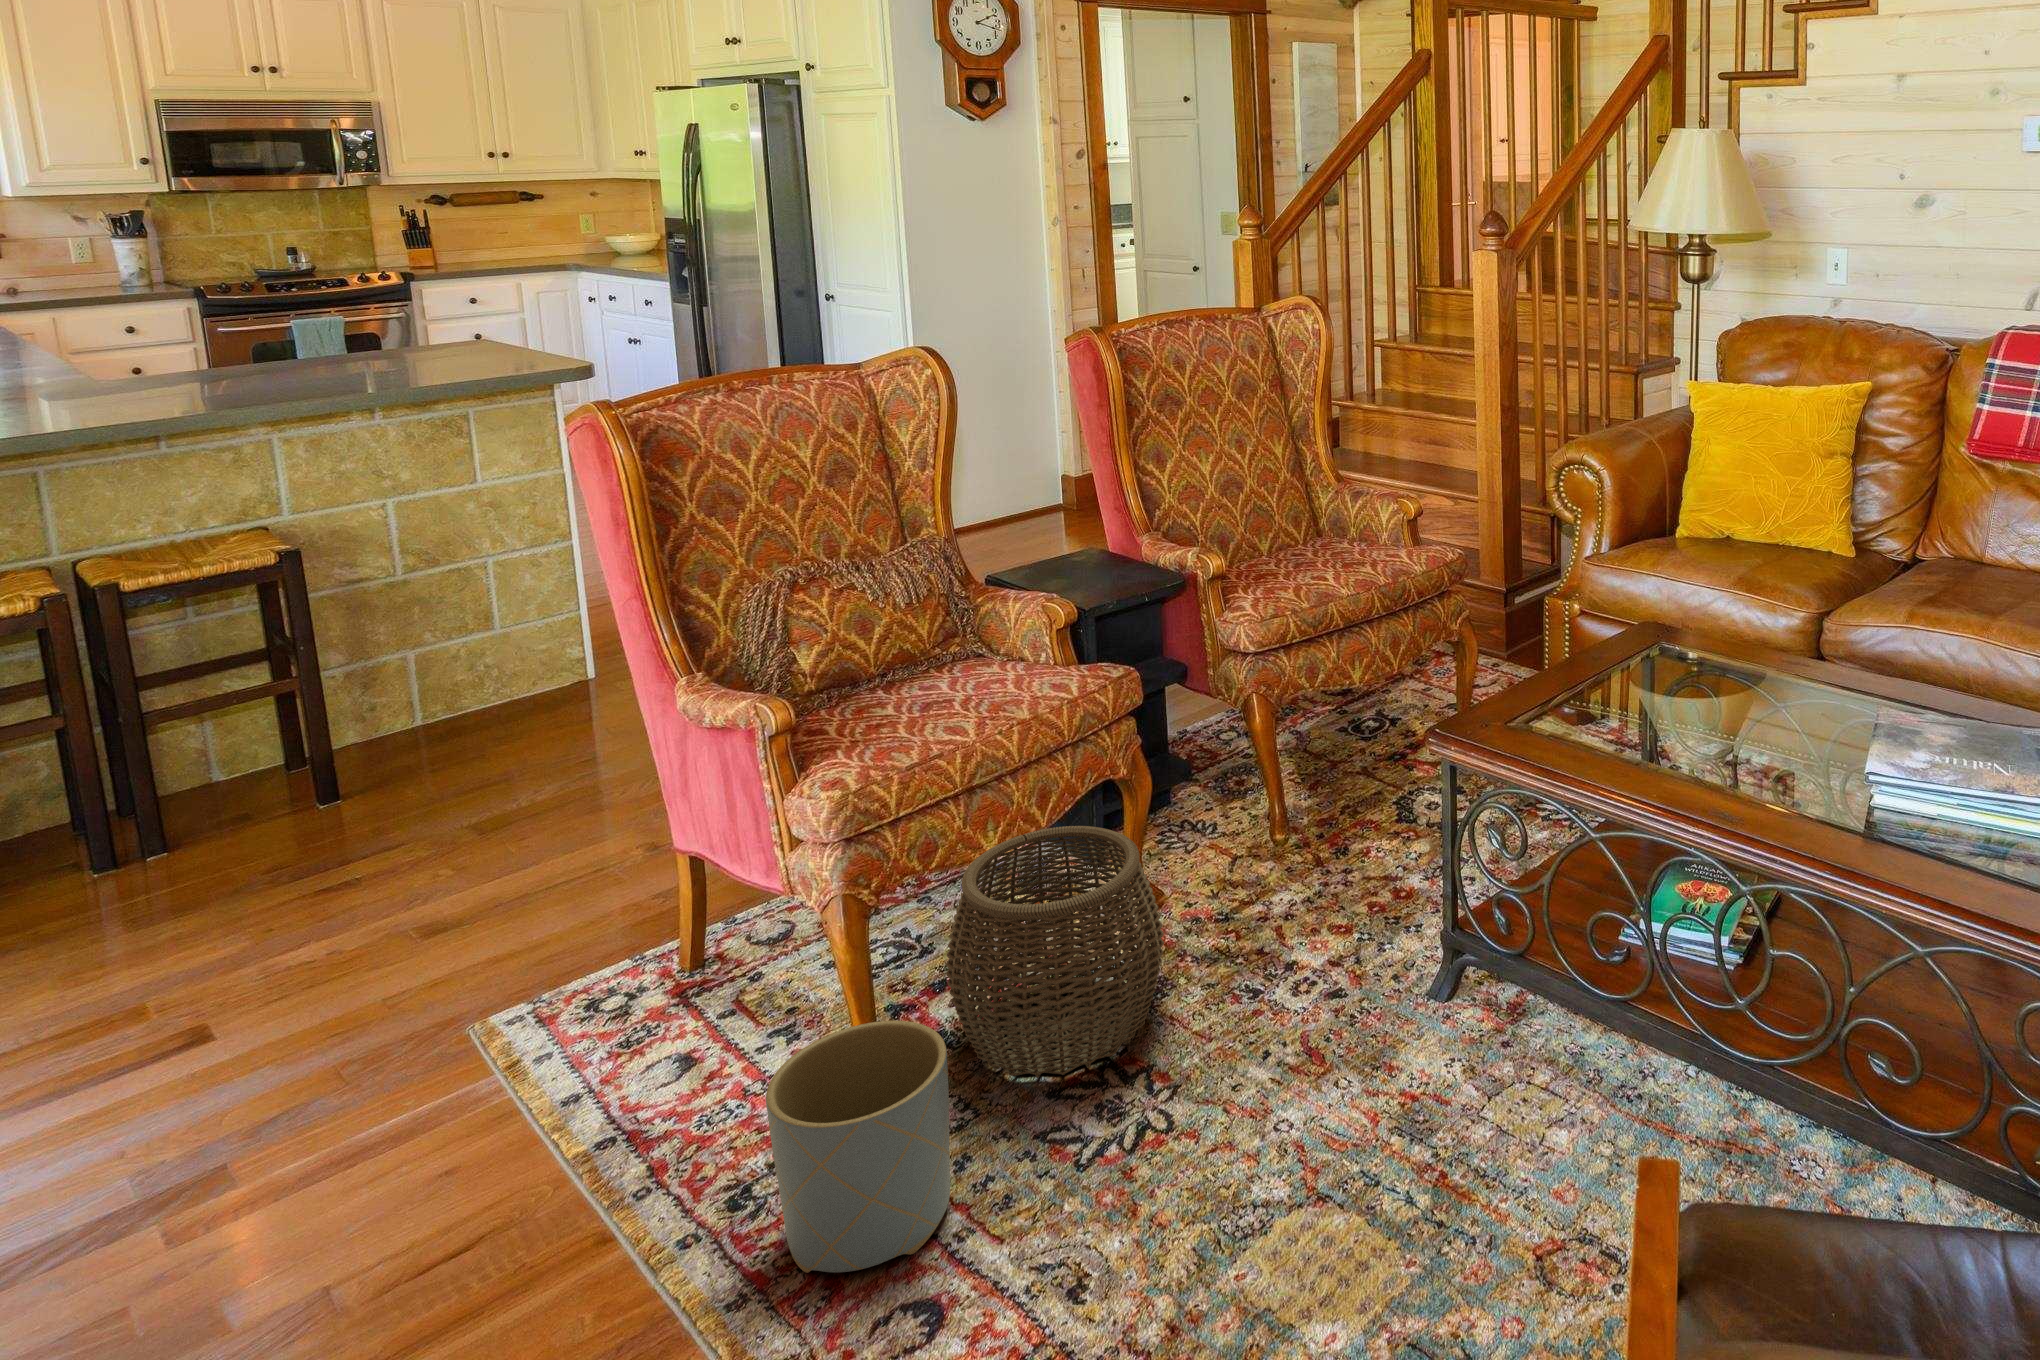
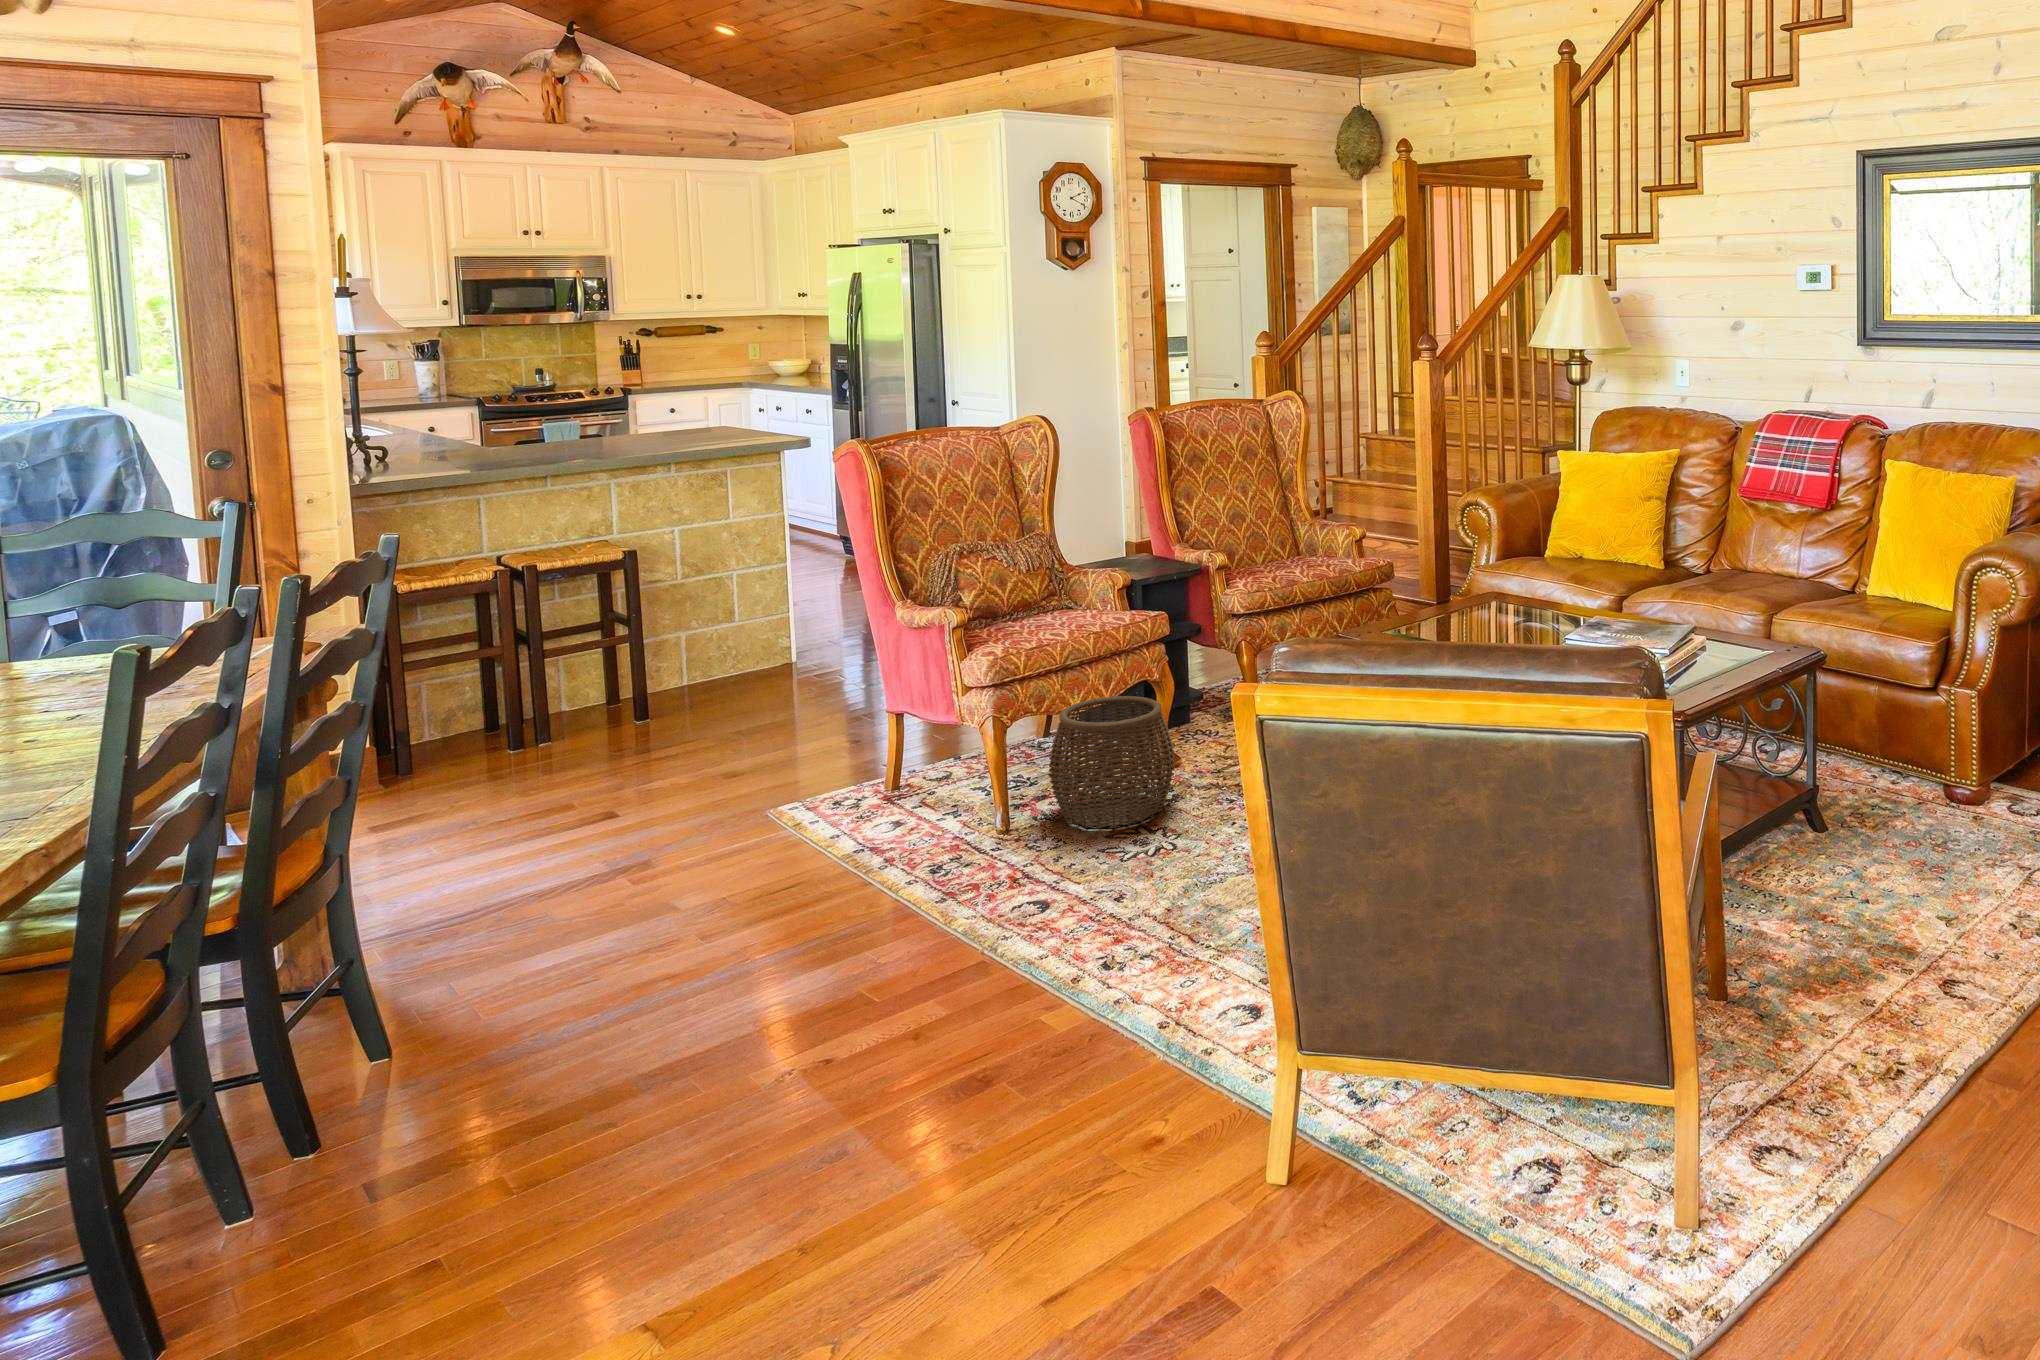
planter: present [766,1021,950,1273] -> none [960,770,1053,887]

